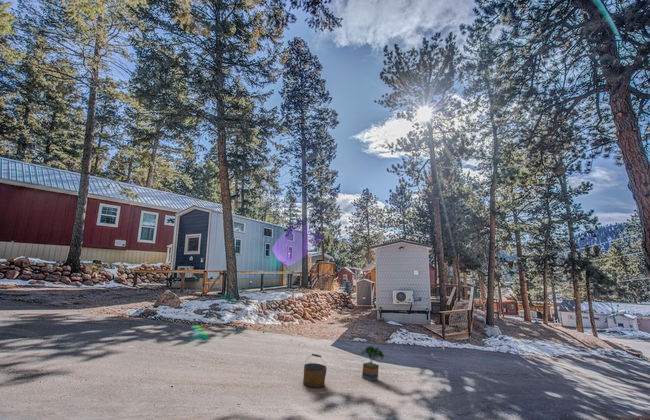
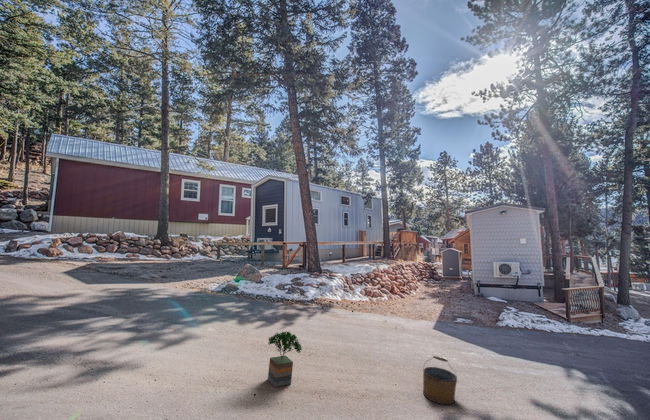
potted tree: present [361,346,384,381] -> present [268,332,302,387]

